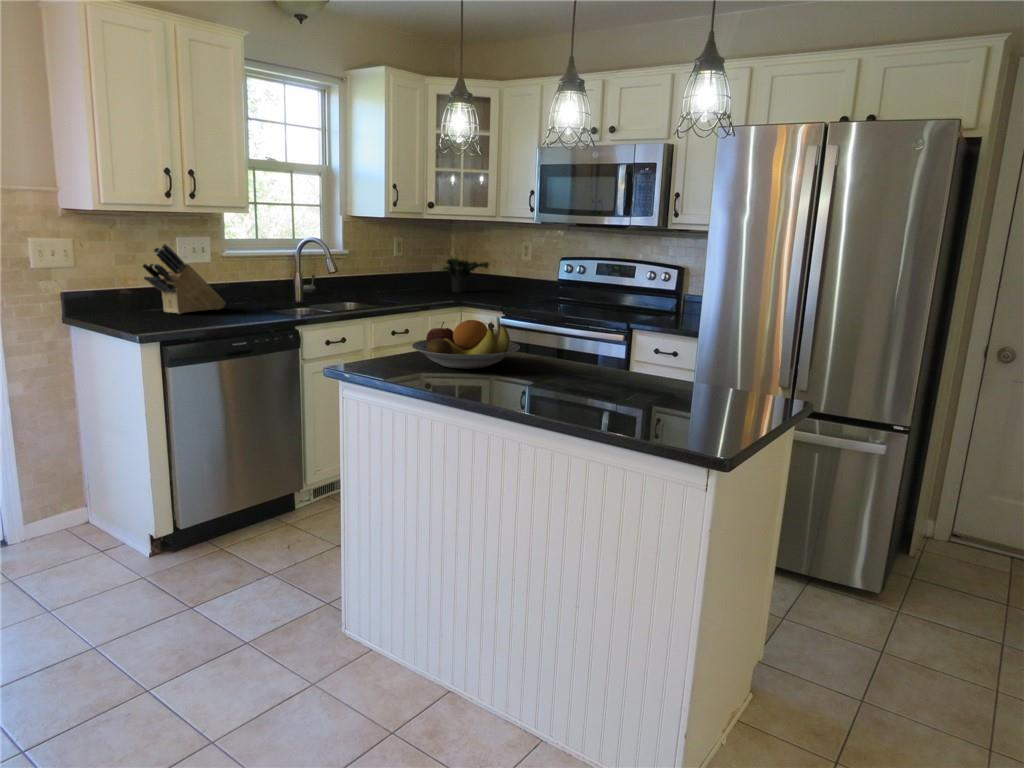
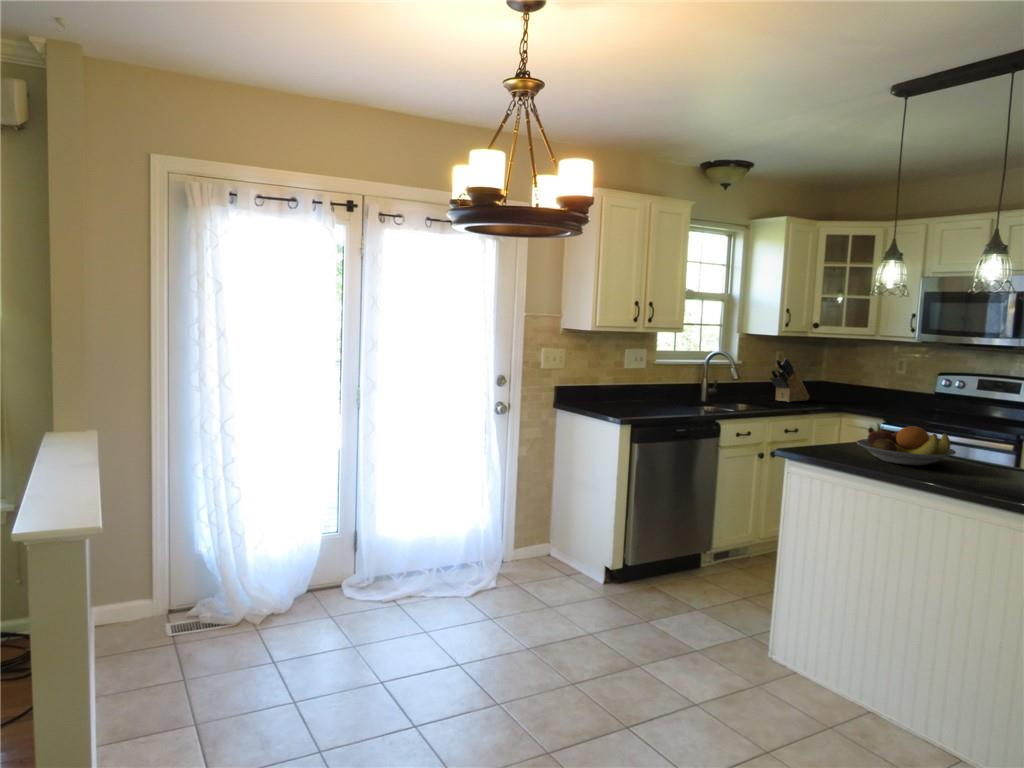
knife block: present [142,244,226,314] -> present [770,358,809,402]
potted plant: present [442,248,489,293] -> none [814,360,861,399]

